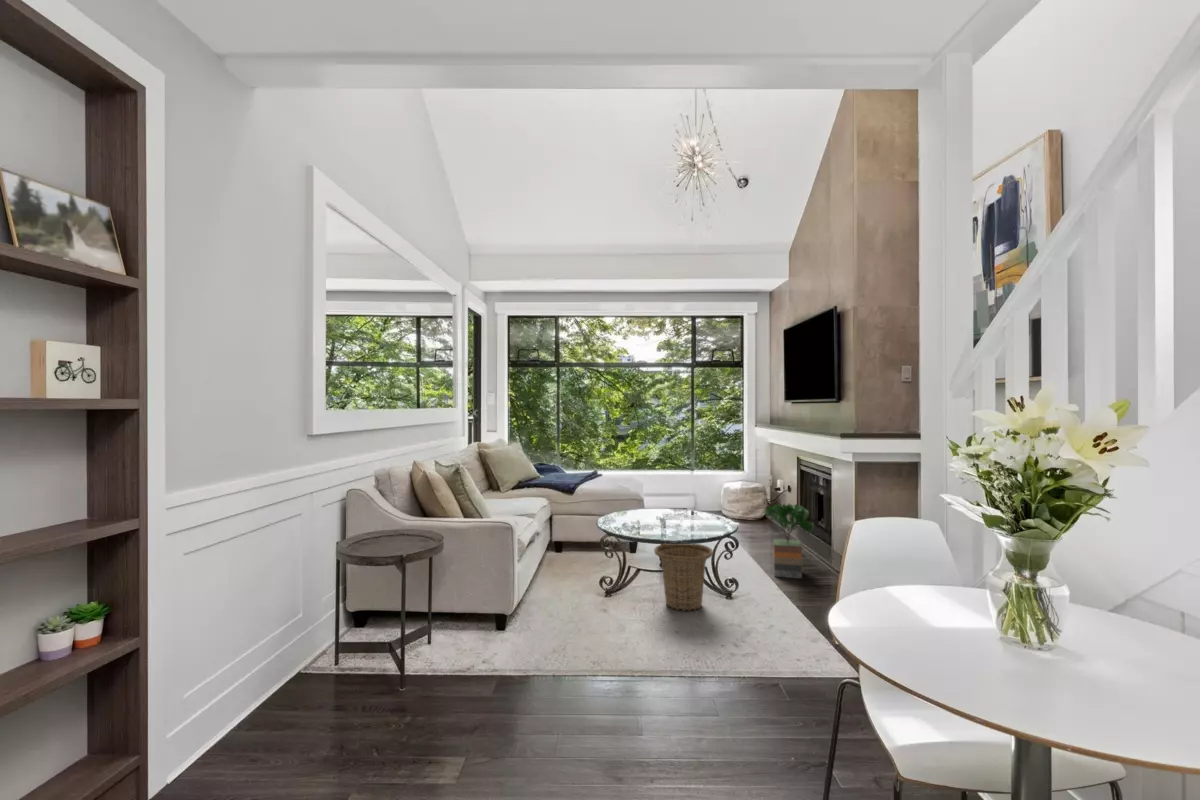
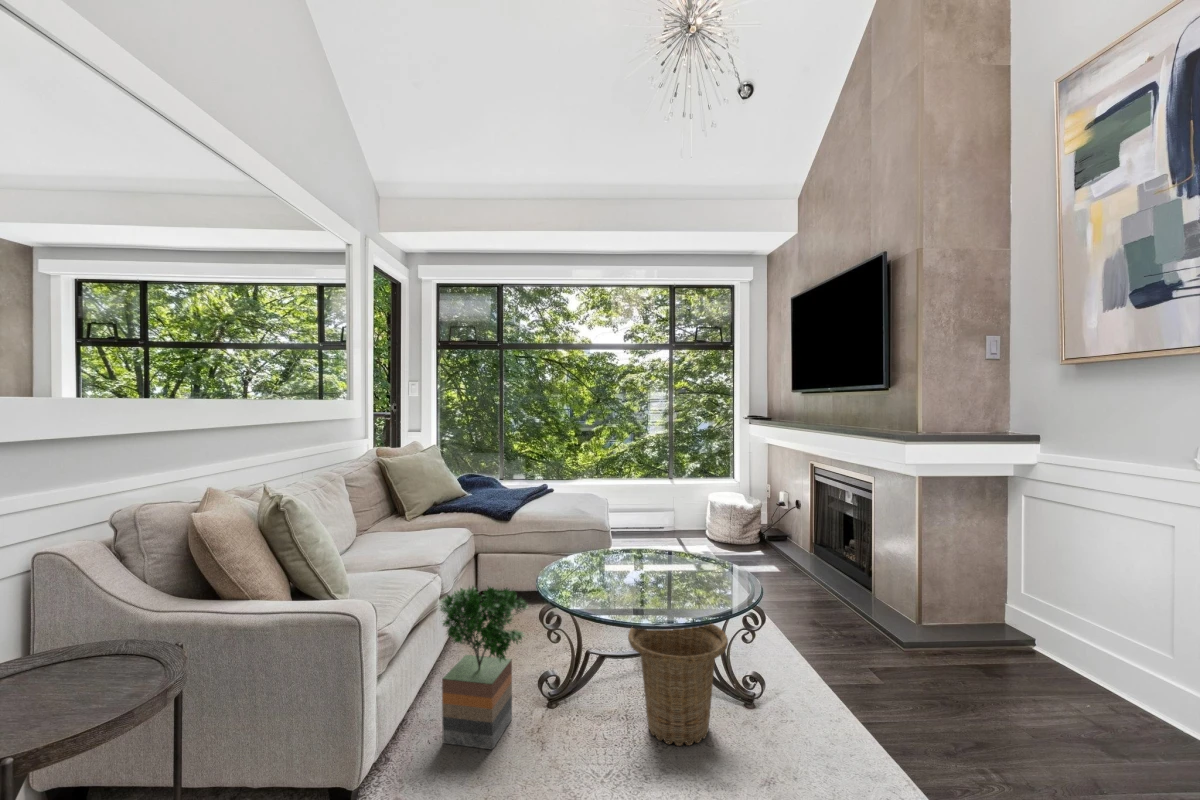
potted tree: present [765,503,813,578] -> present [440,587,527,749]

